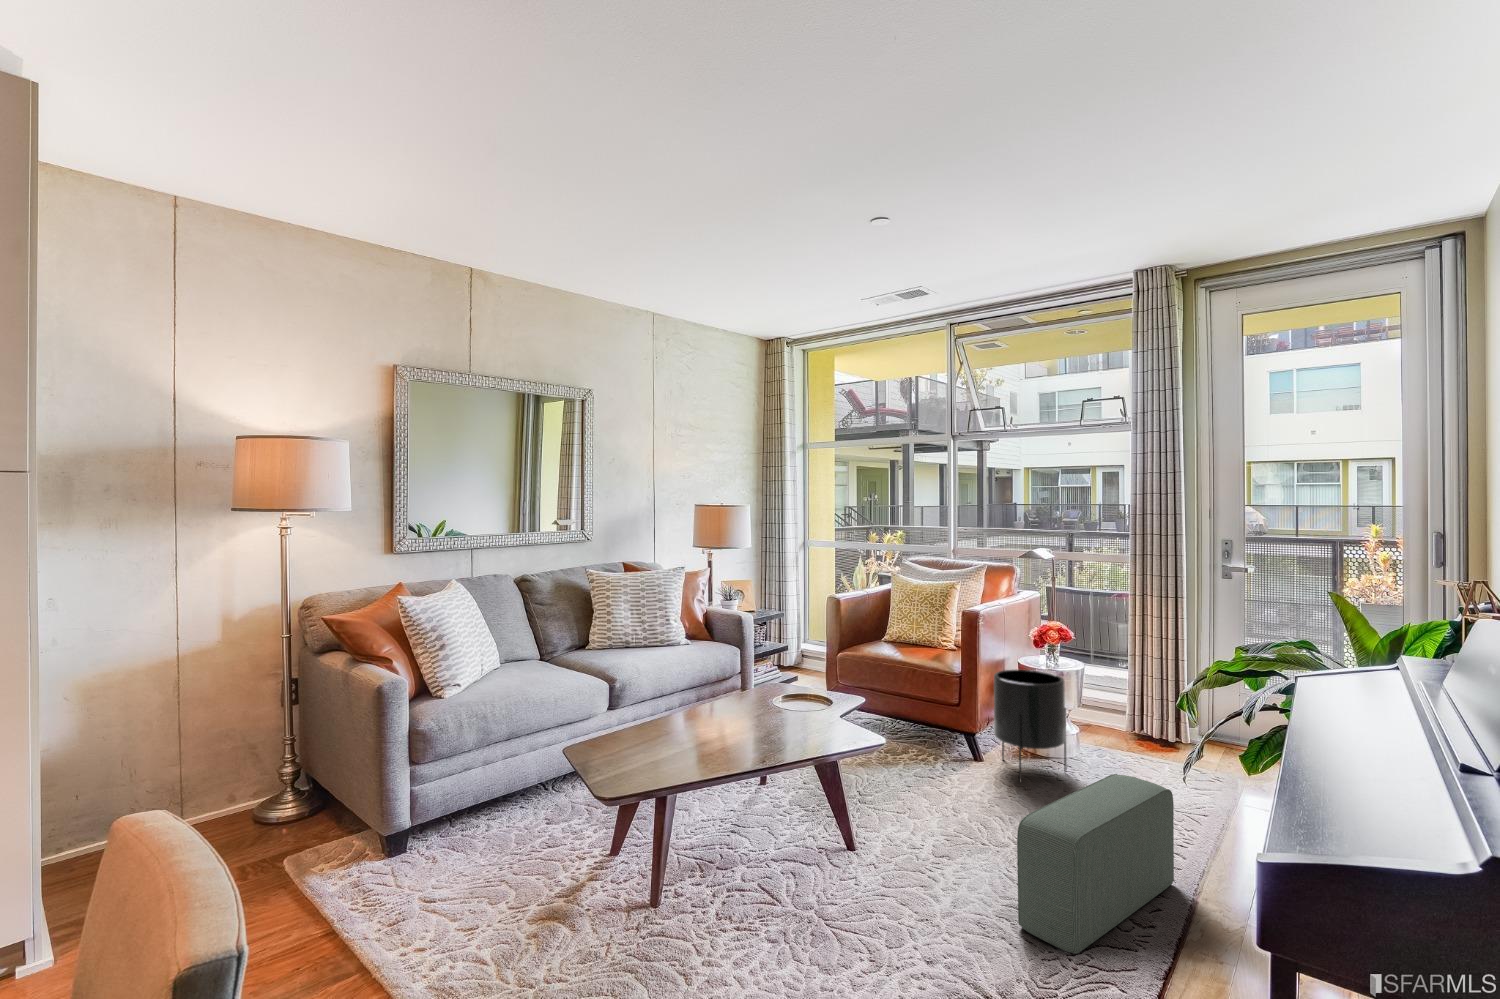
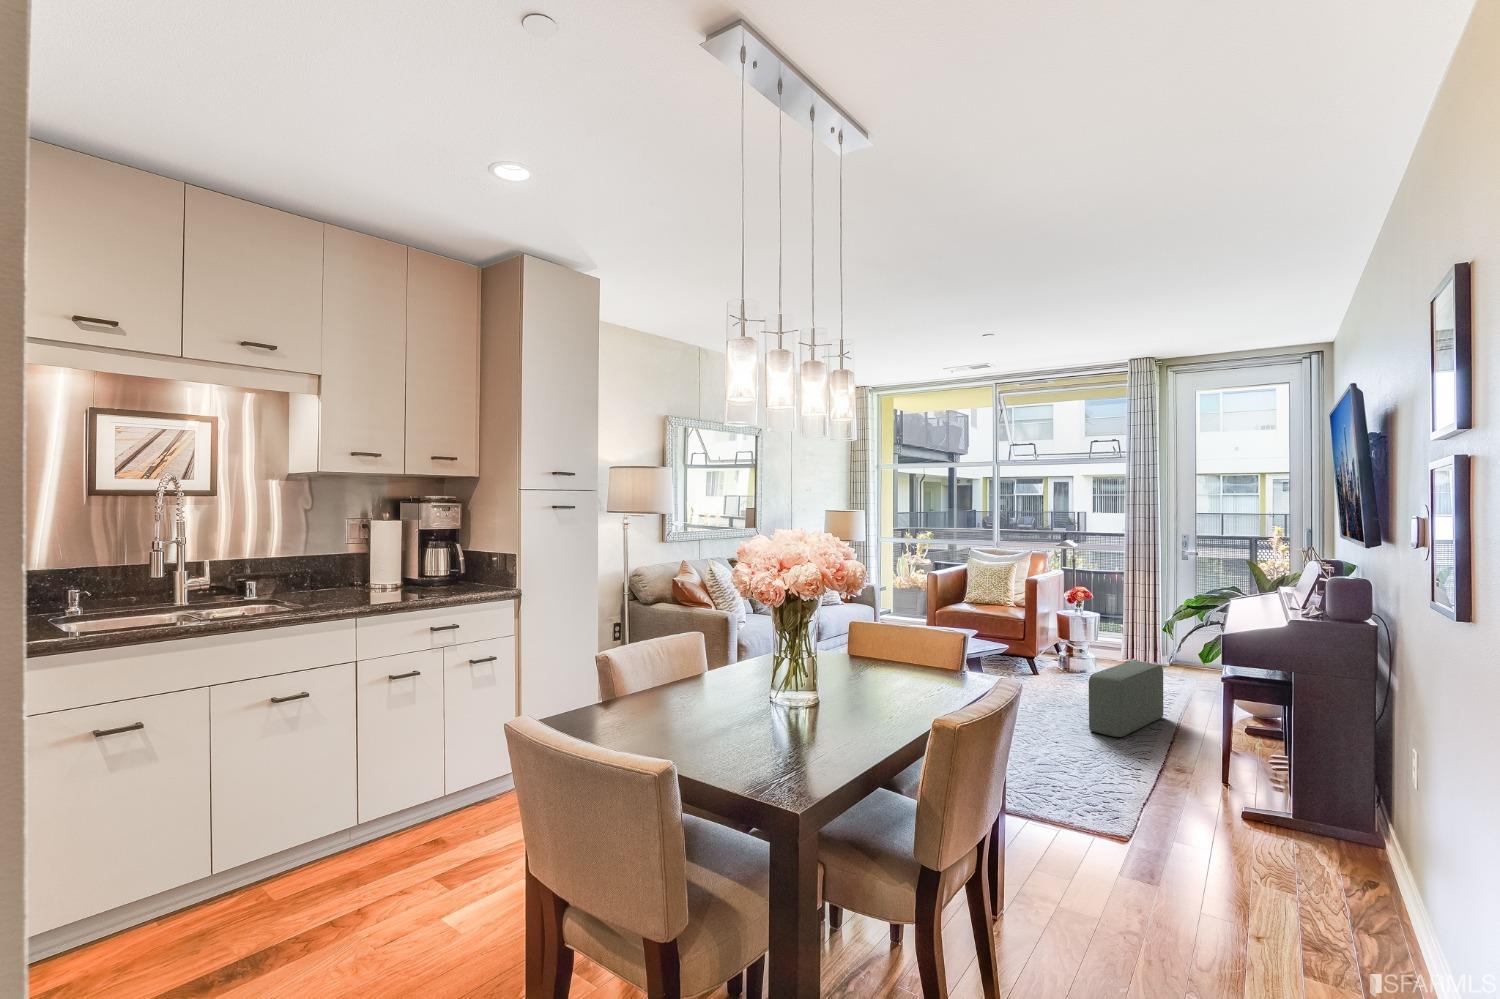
planter: present [994,670,1066,782] -> none [1047,616,1092,682]

